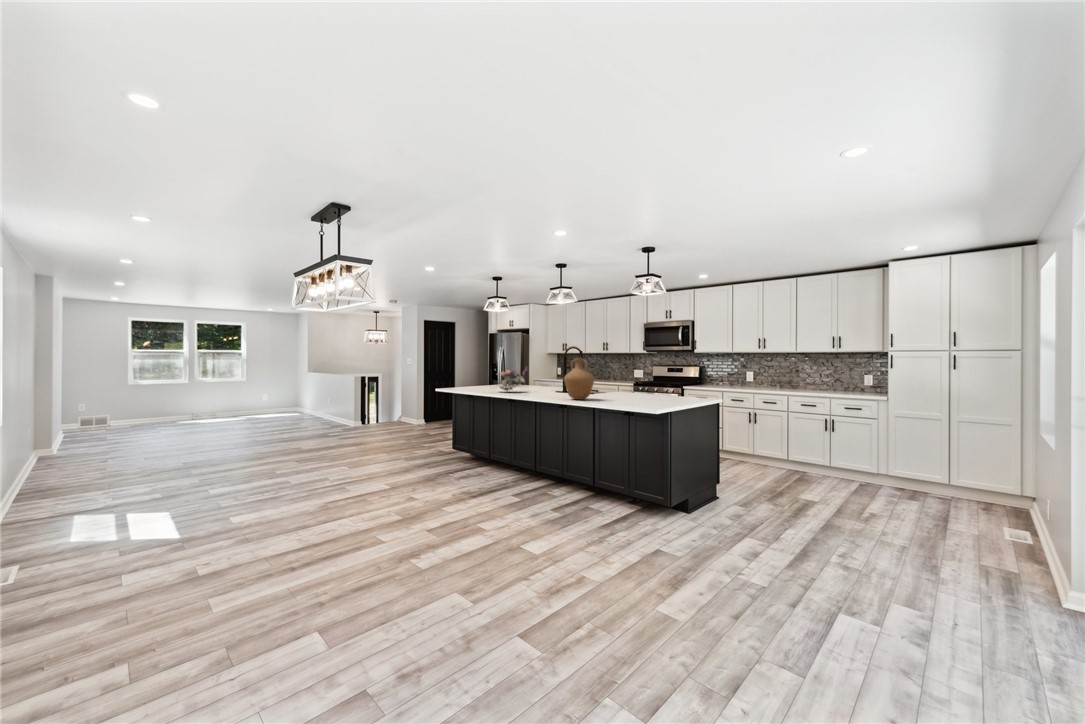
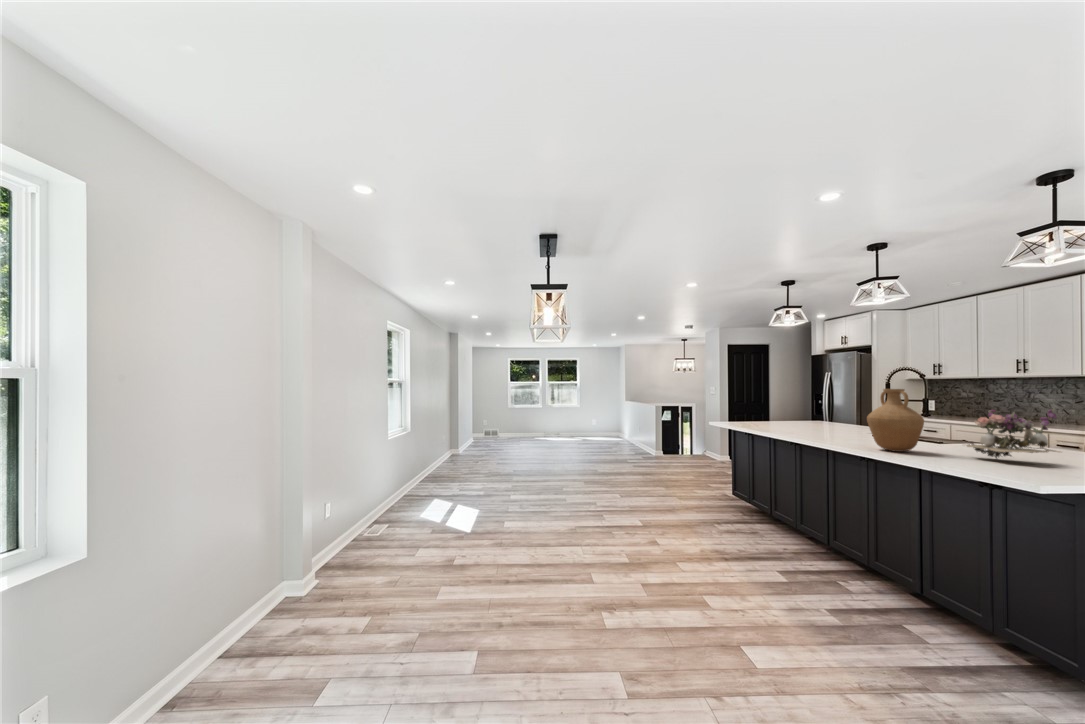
flower arrangement: present [499,367,528,391] -> present [966,409,1060,459]

